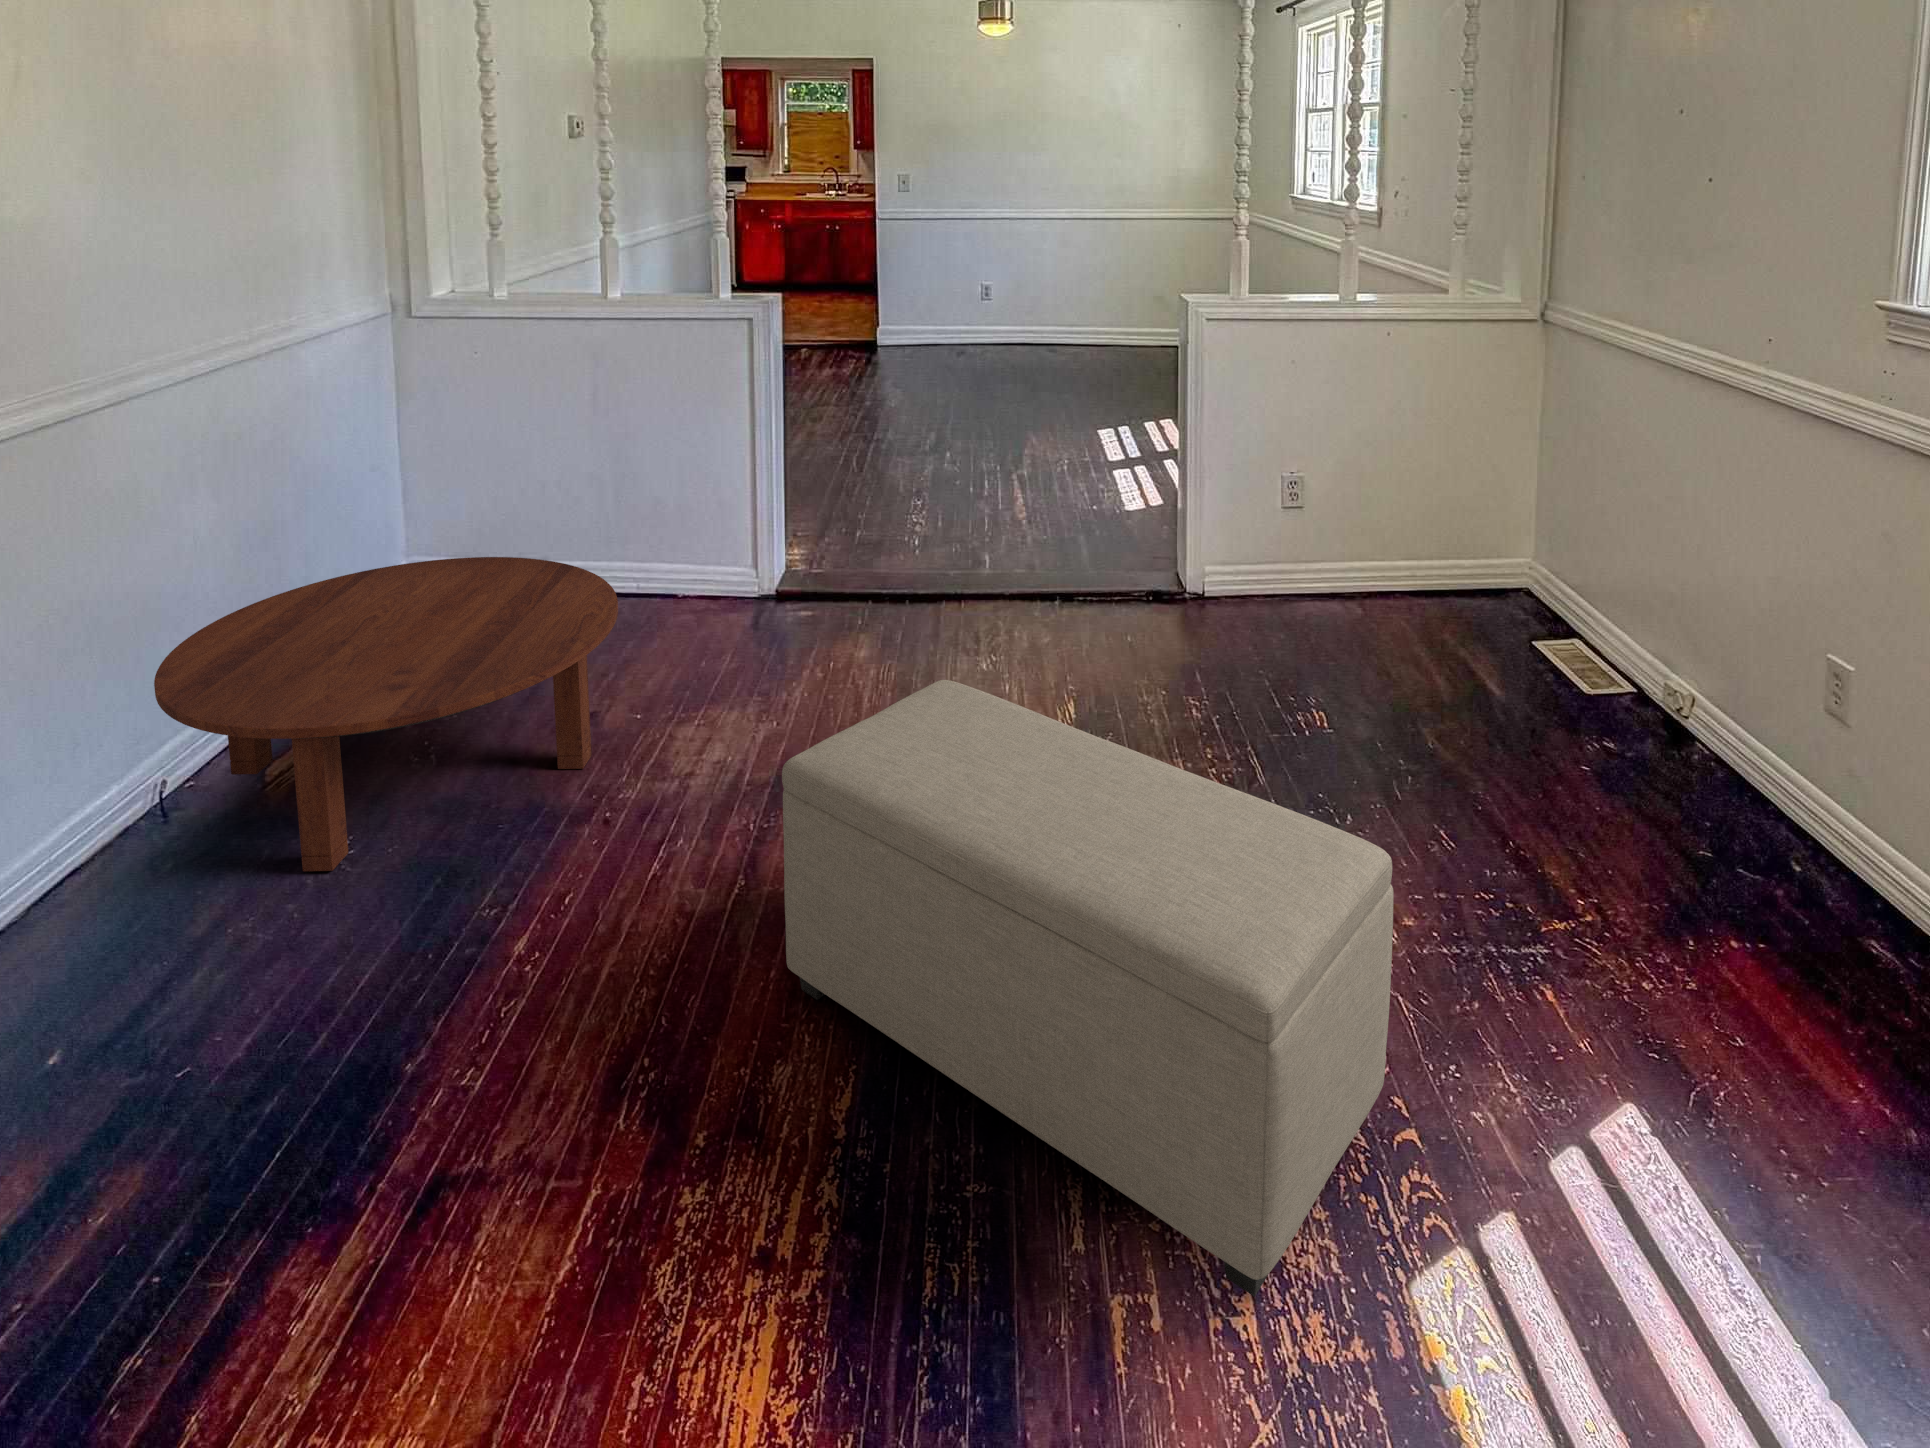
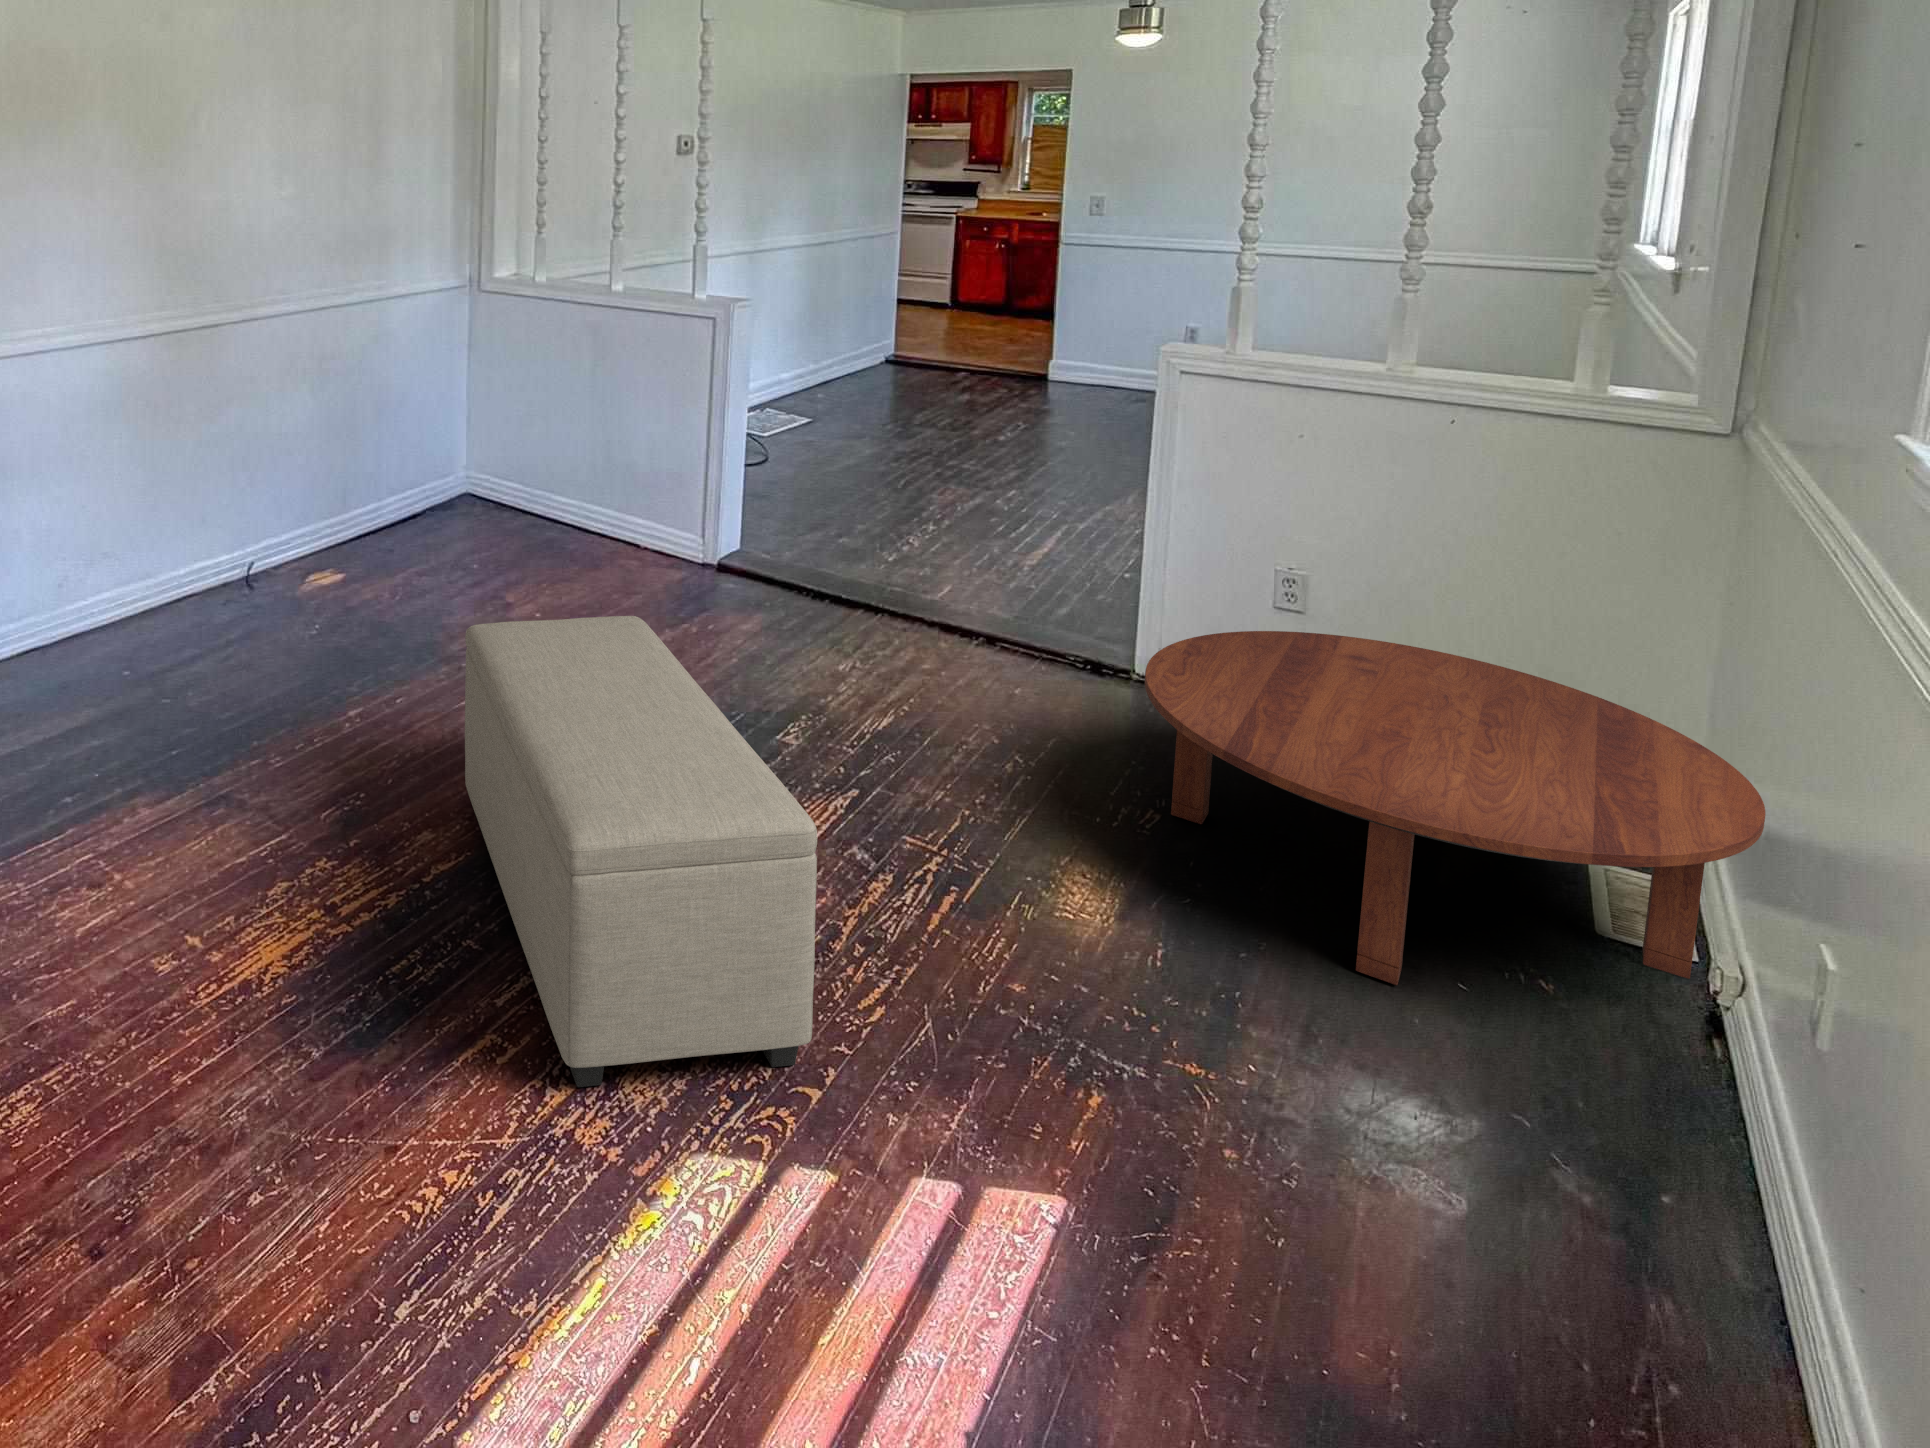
coffee table: present [154,557,618,871] -> present [1145,631,1765,985]

